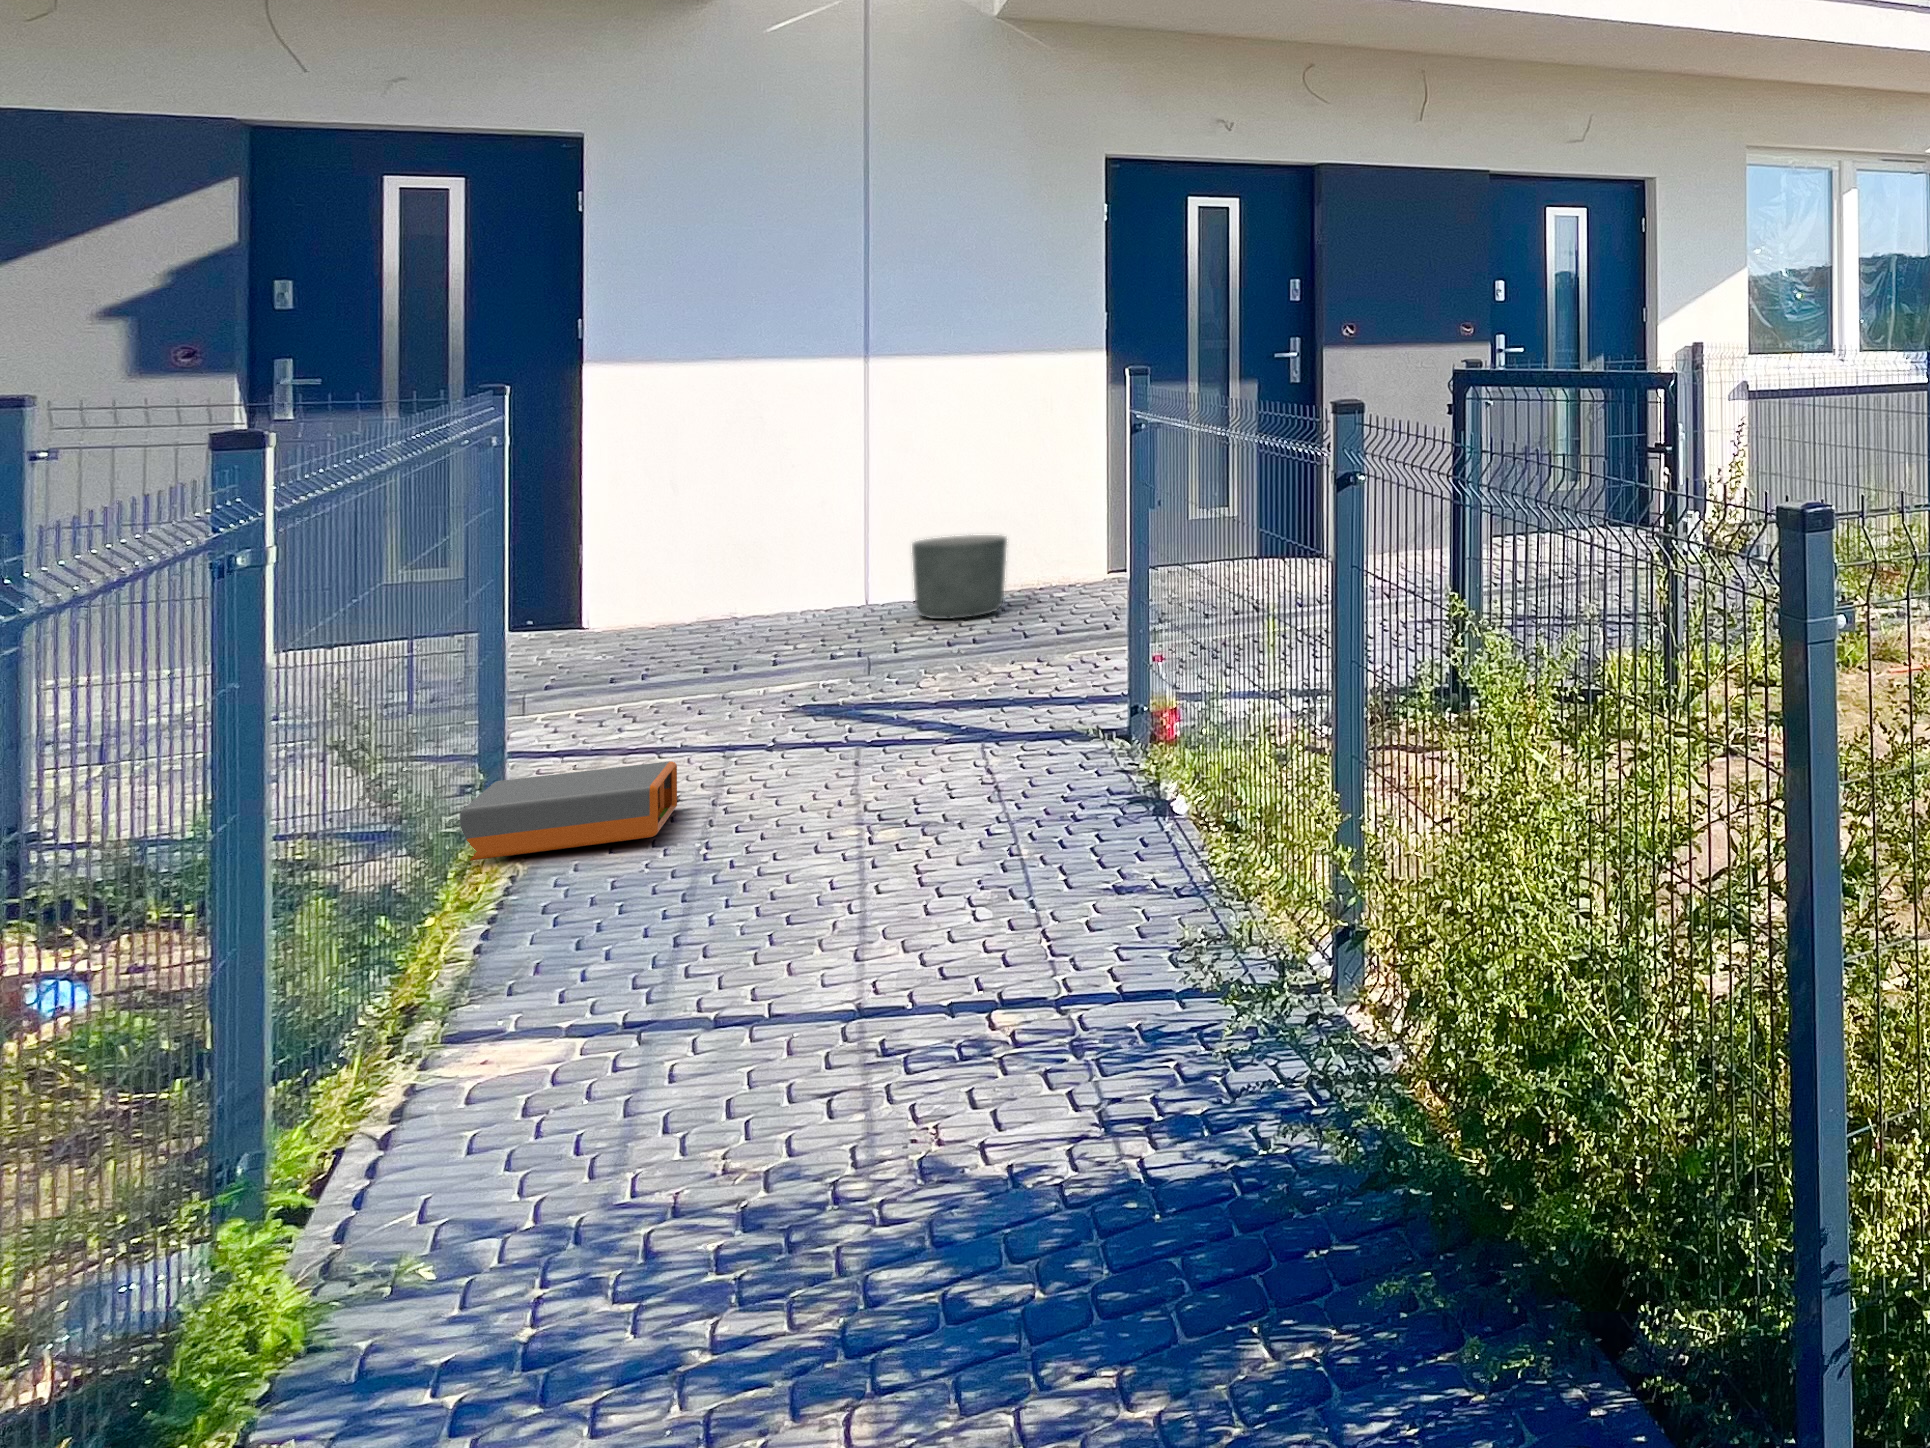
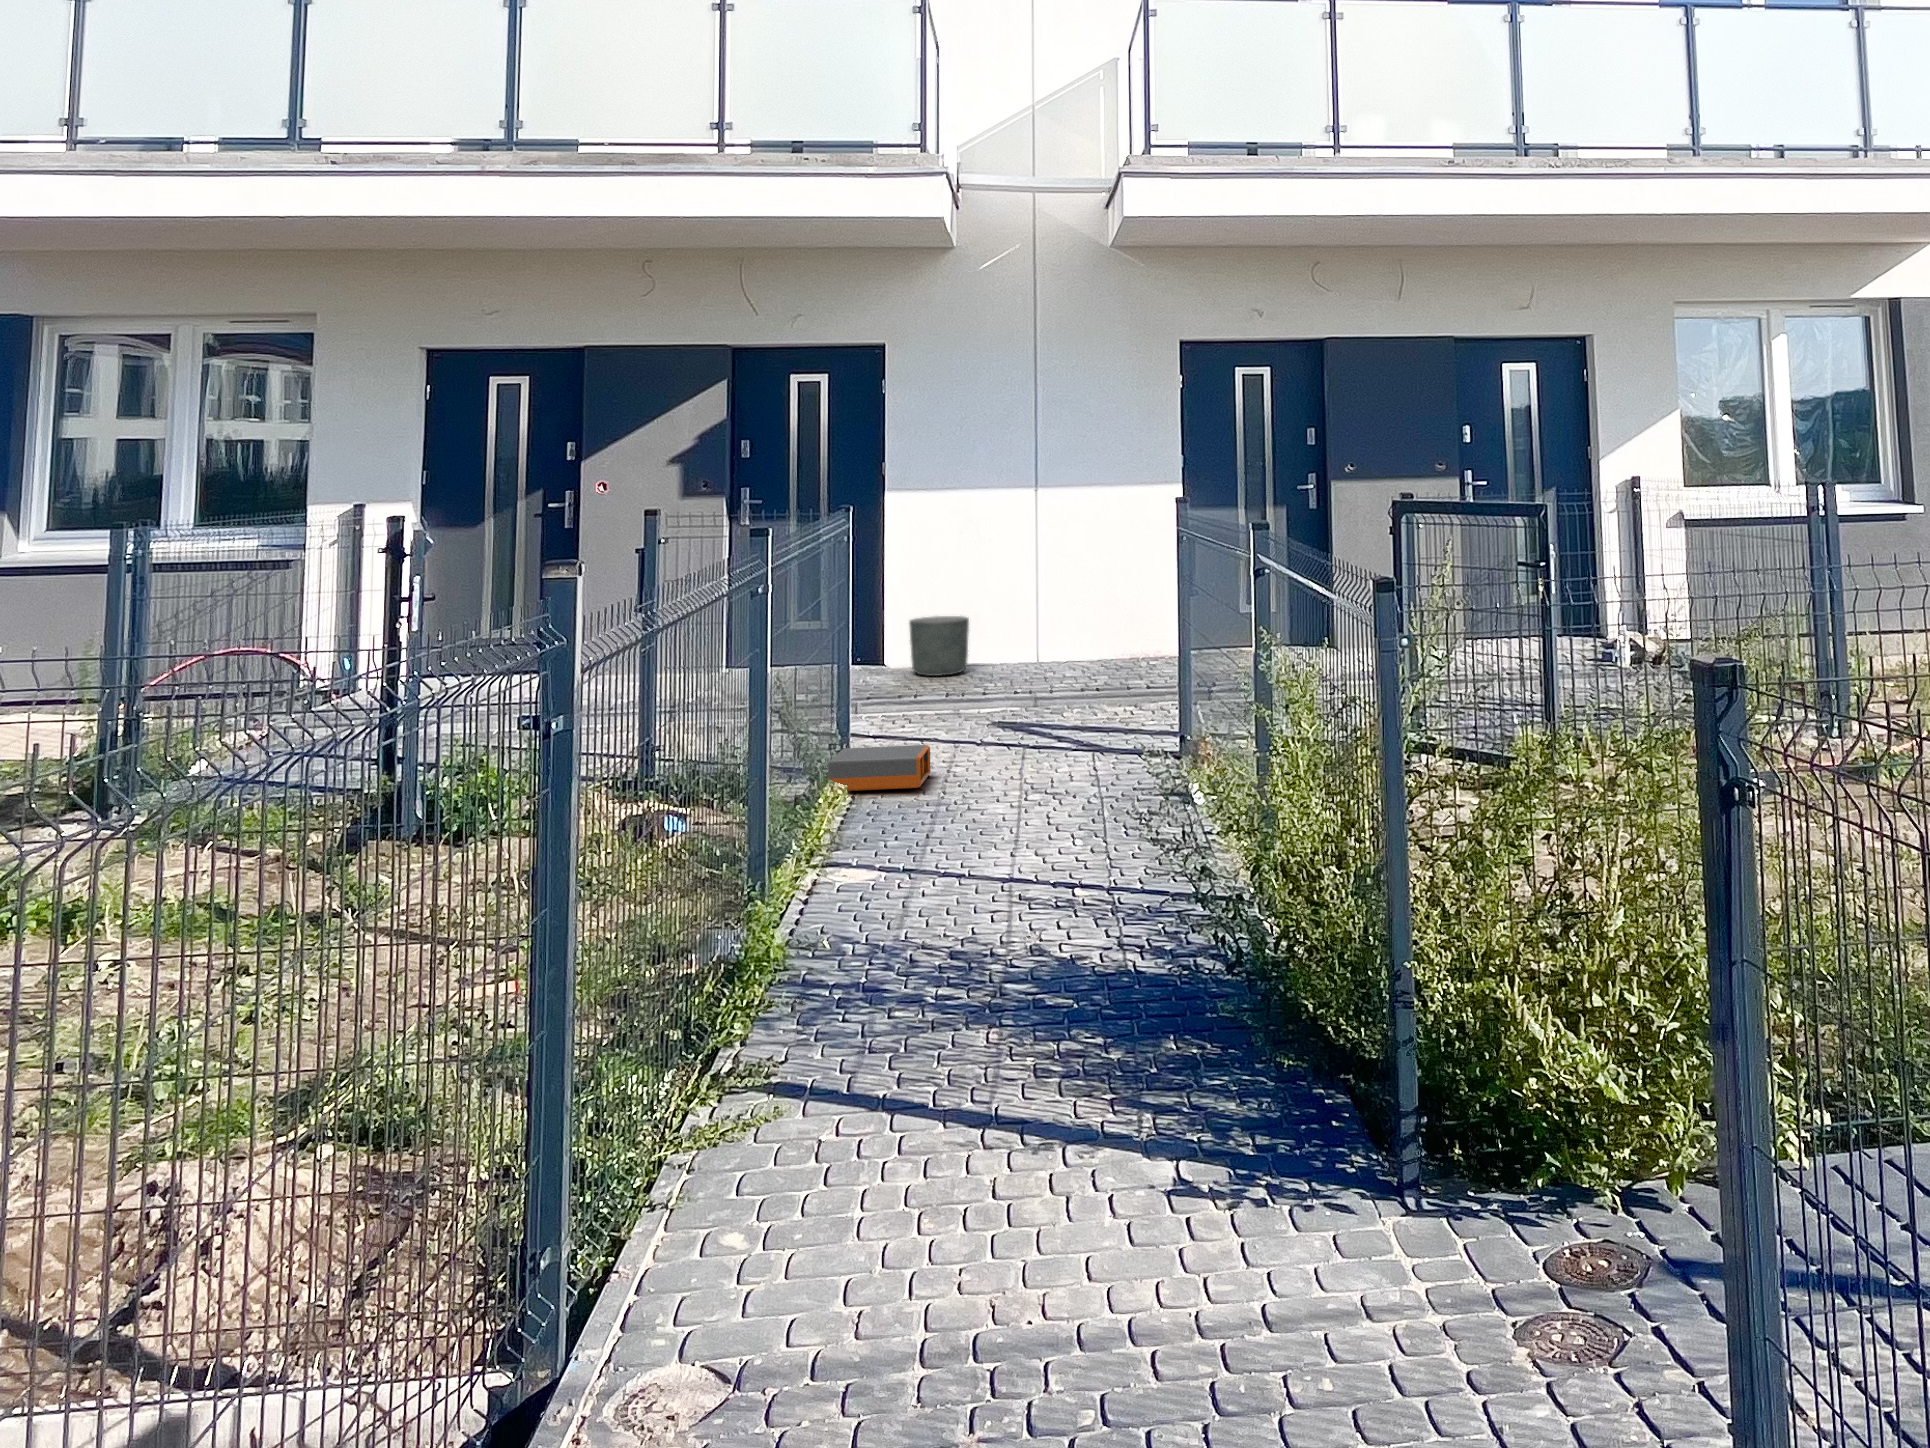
planter: present [912,535,1007,619] -> present [909,616,969,676]

